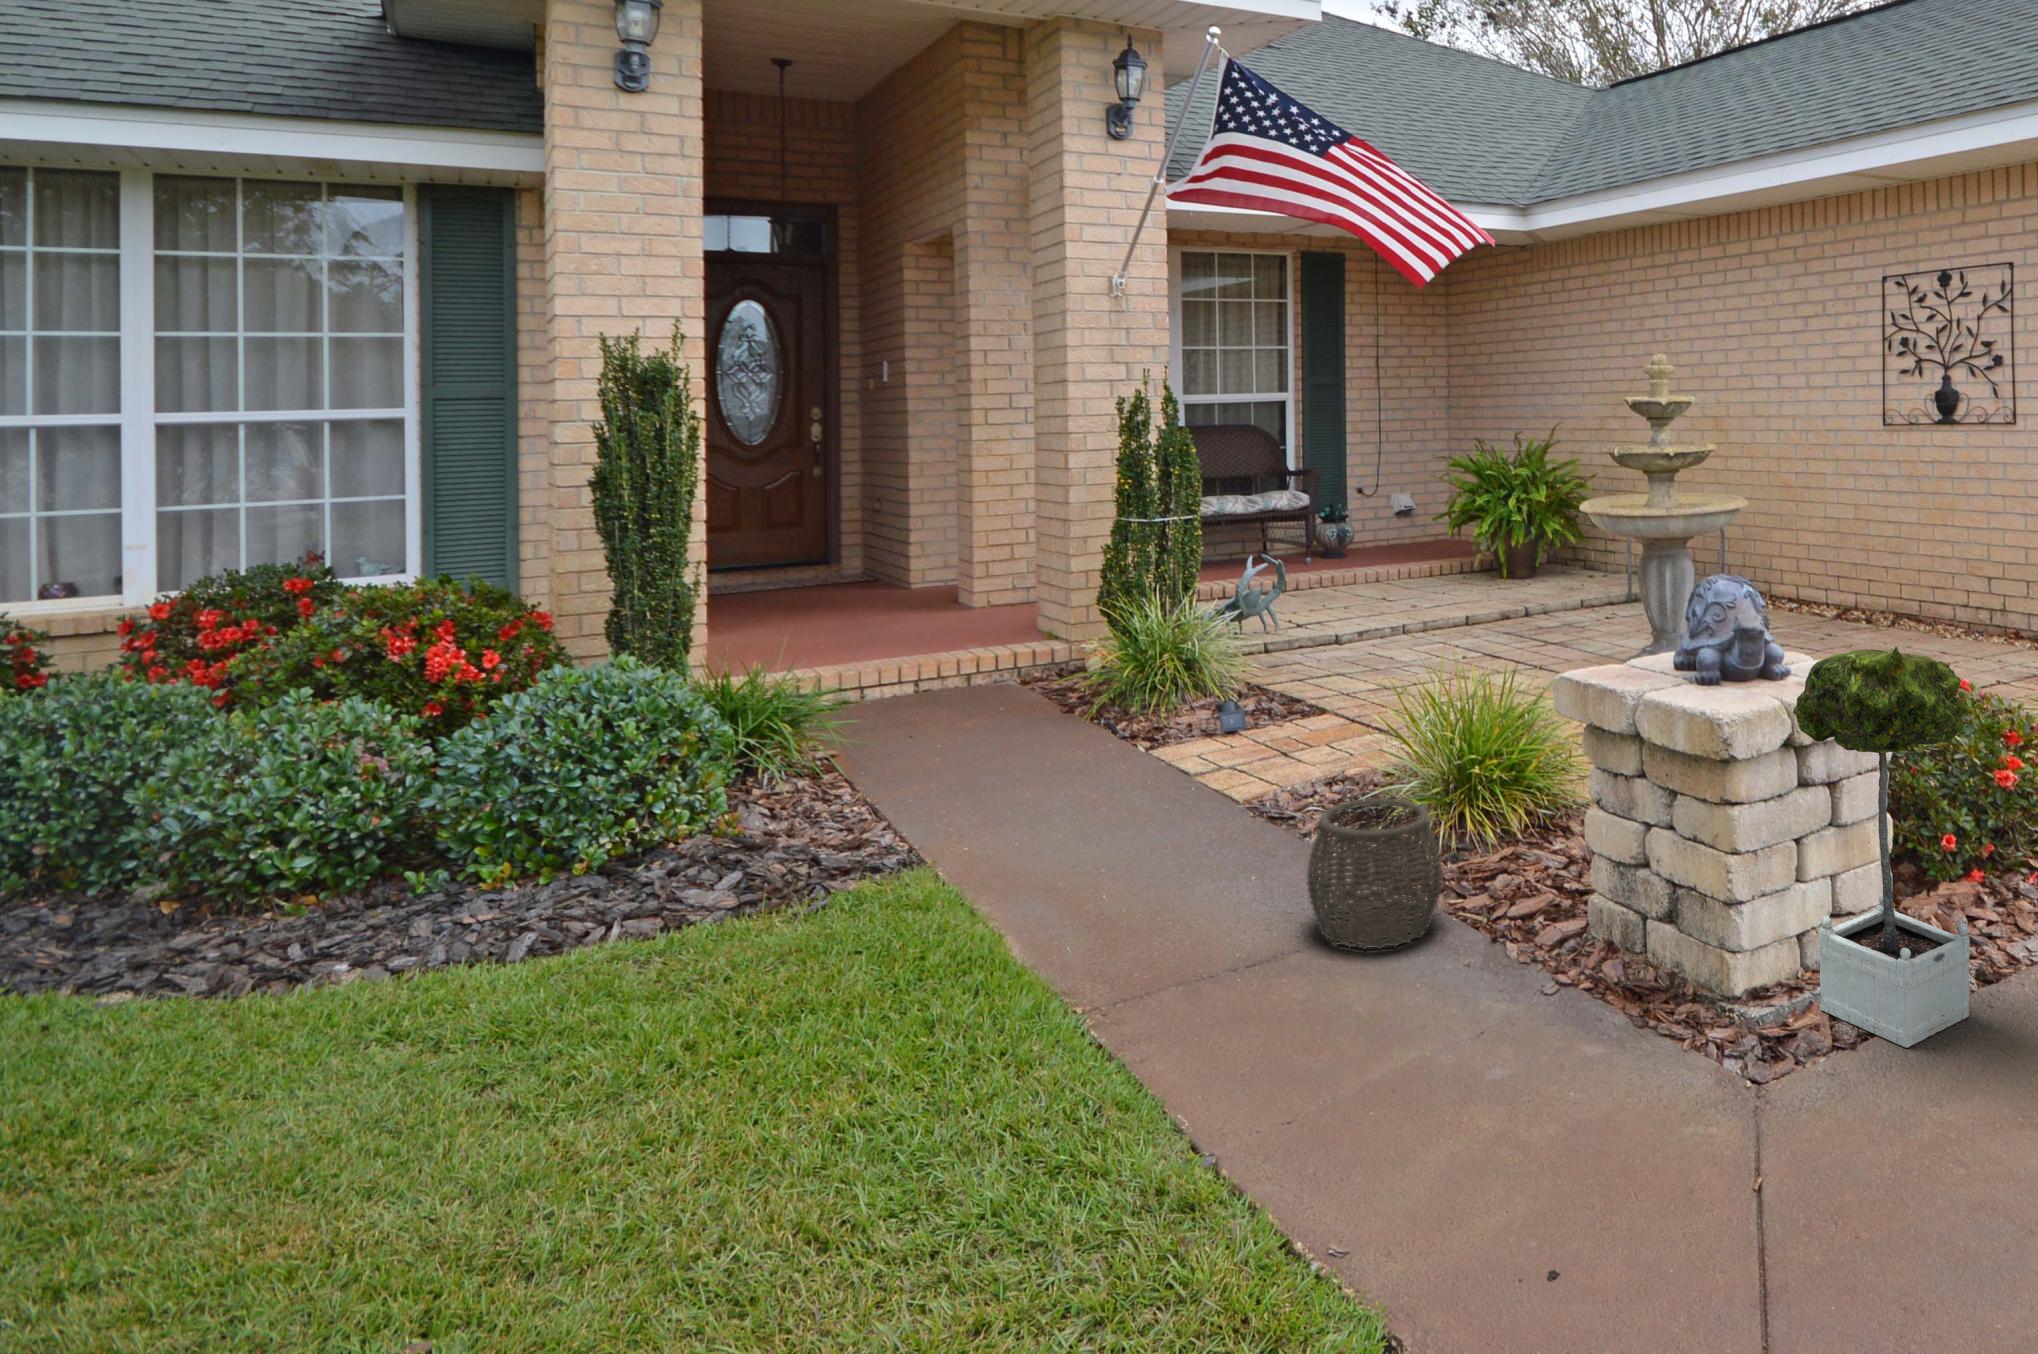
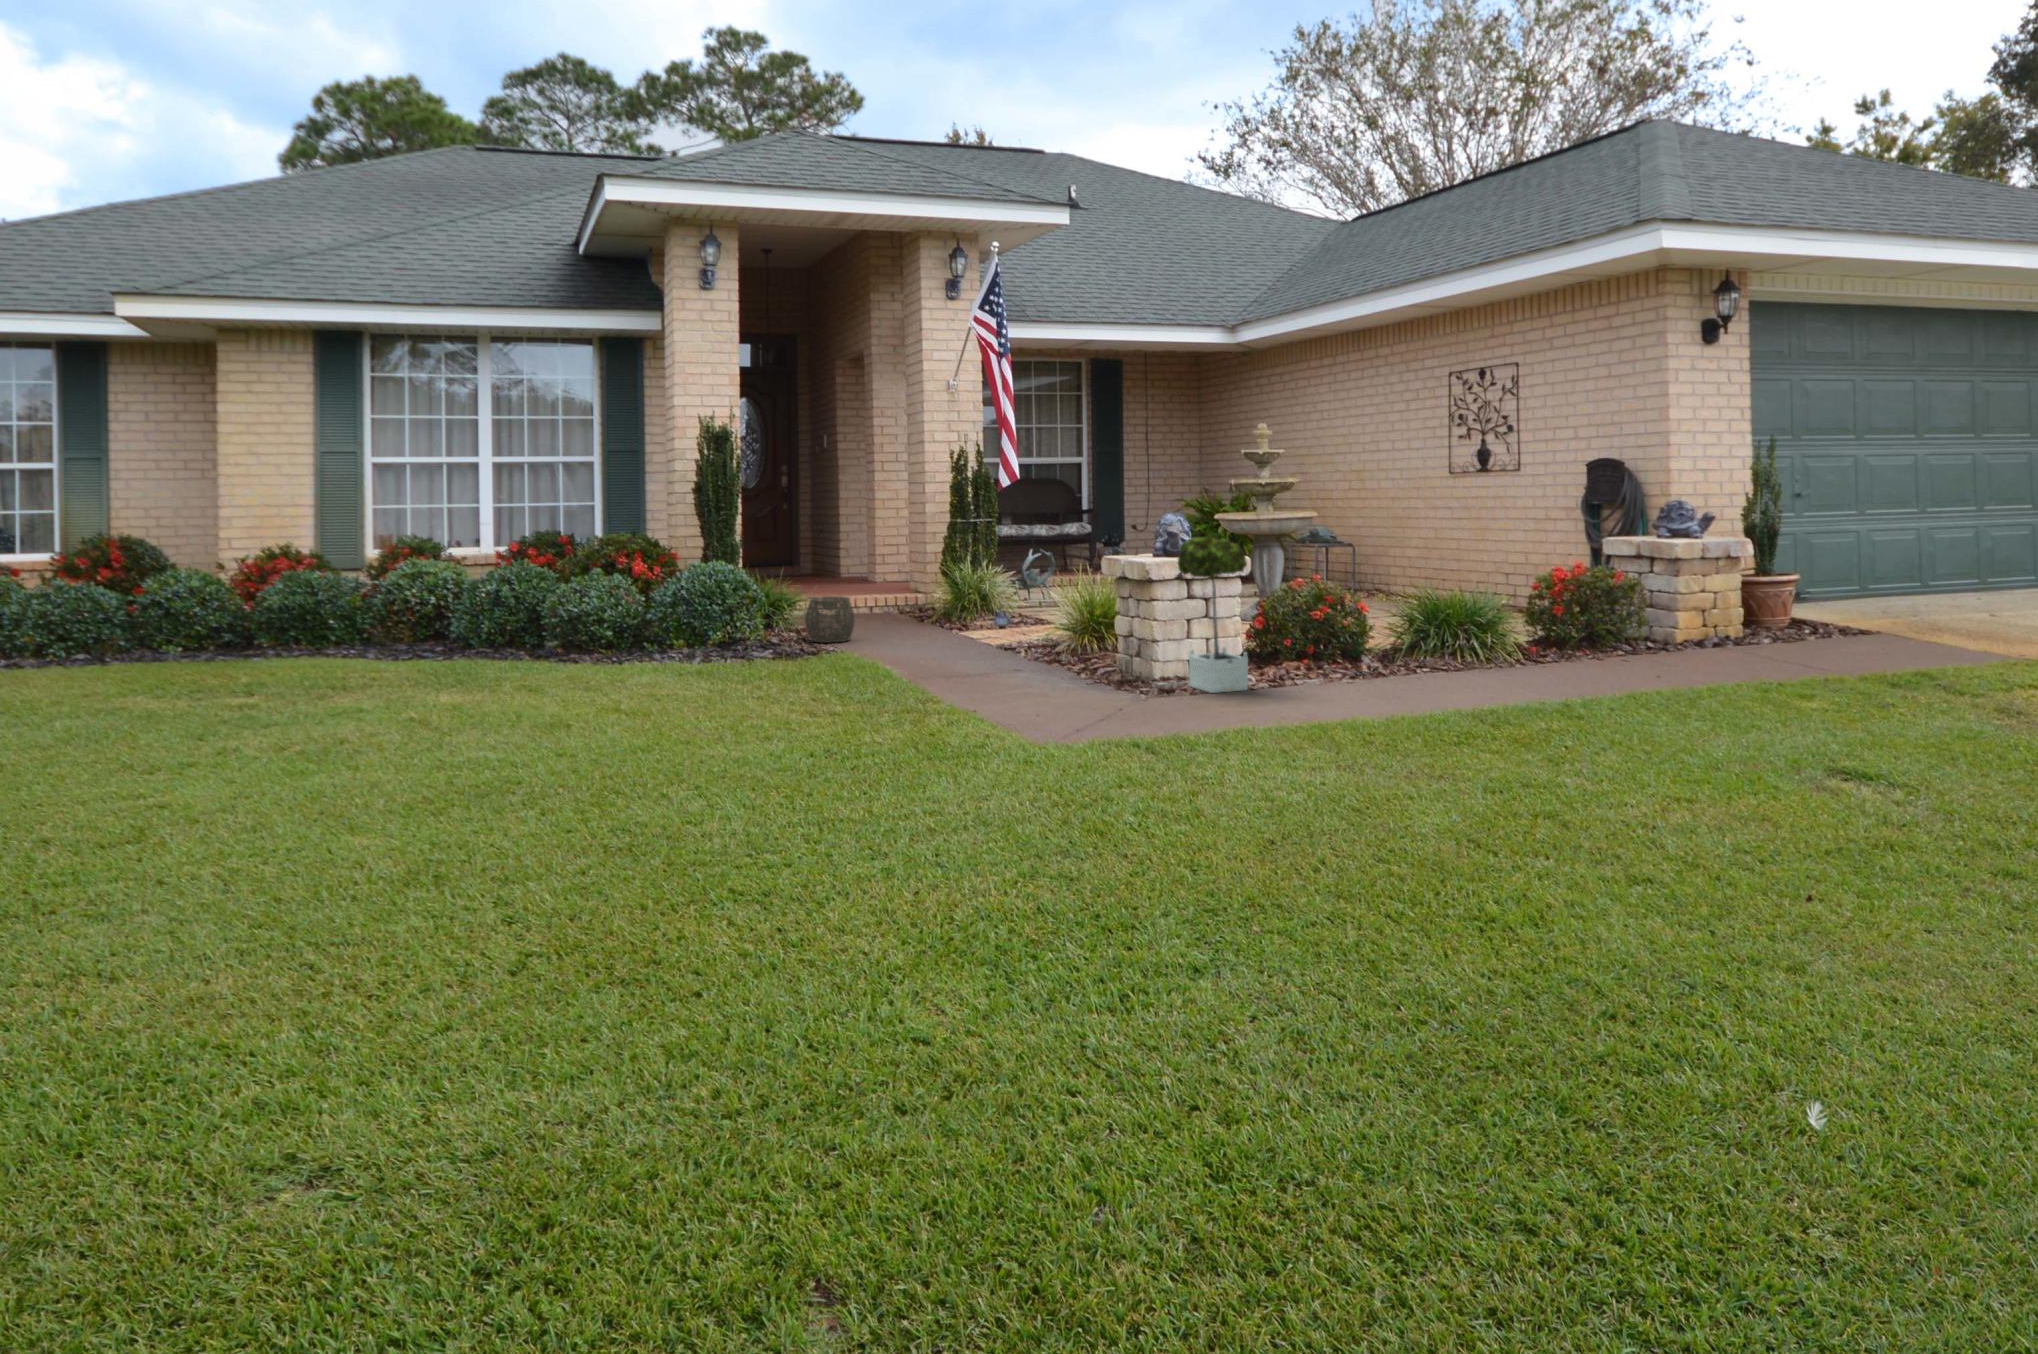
woven basket: present [1307,798,1442,949] -> present [805,596,855,643]

